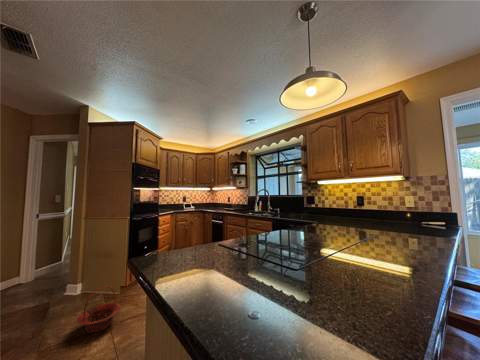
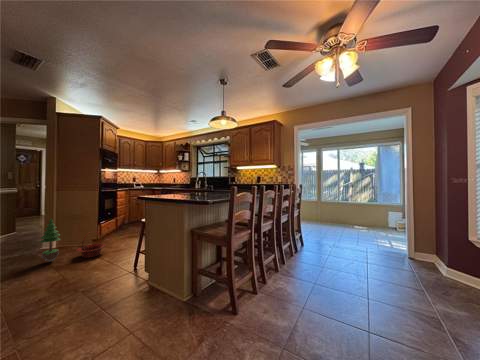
potted tree: none [27,266,60,336] -> present [40,218,61,262]

